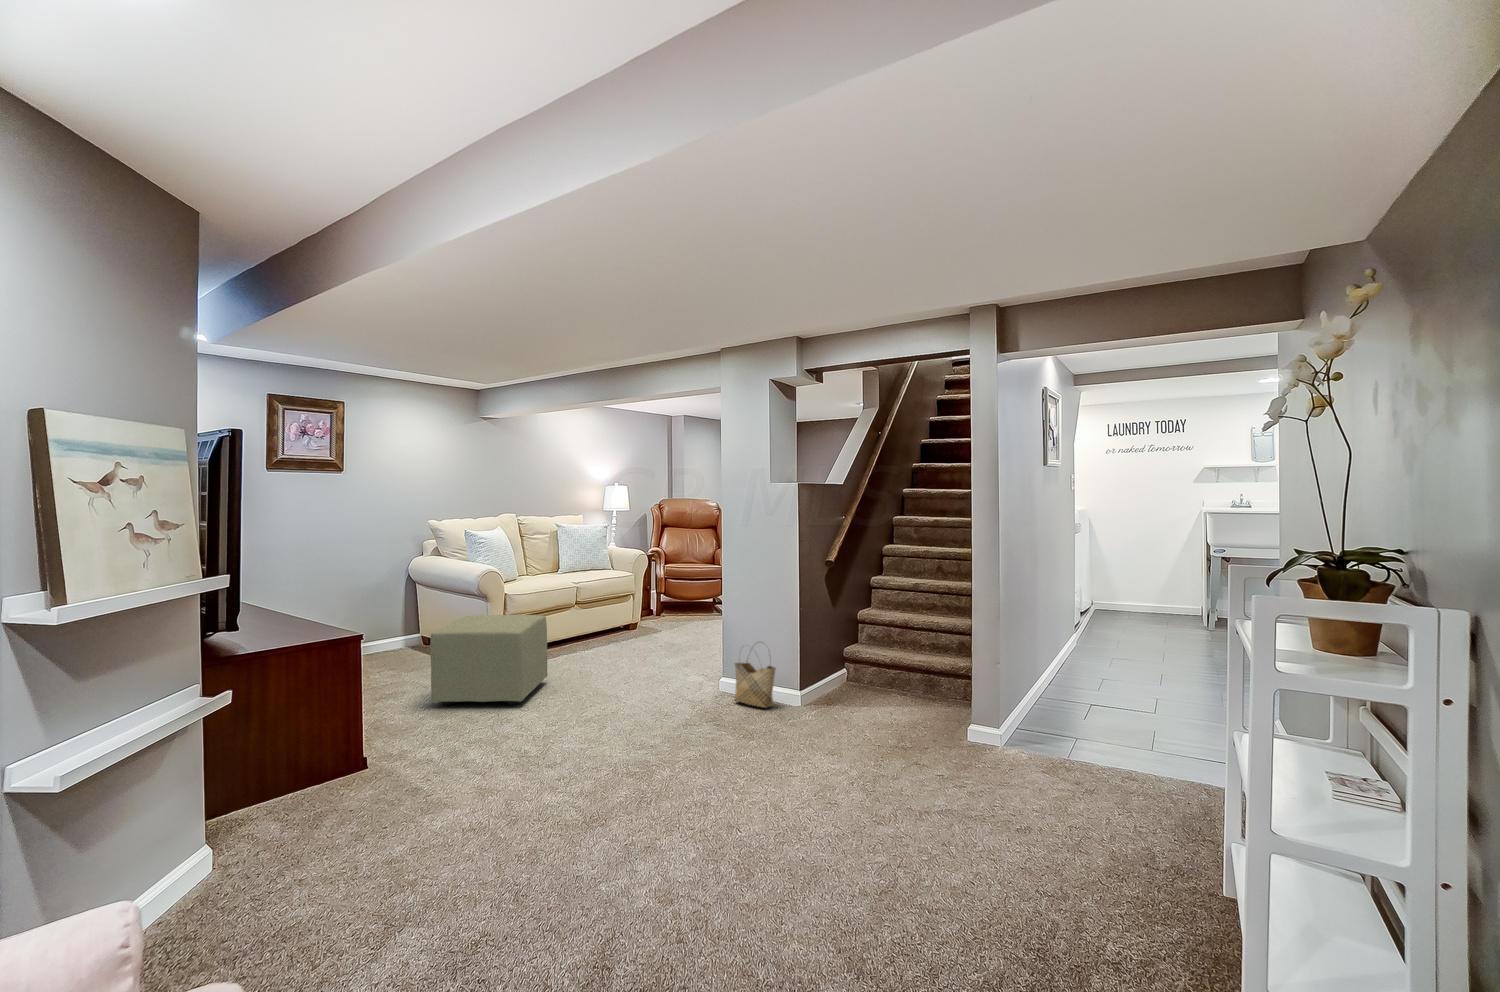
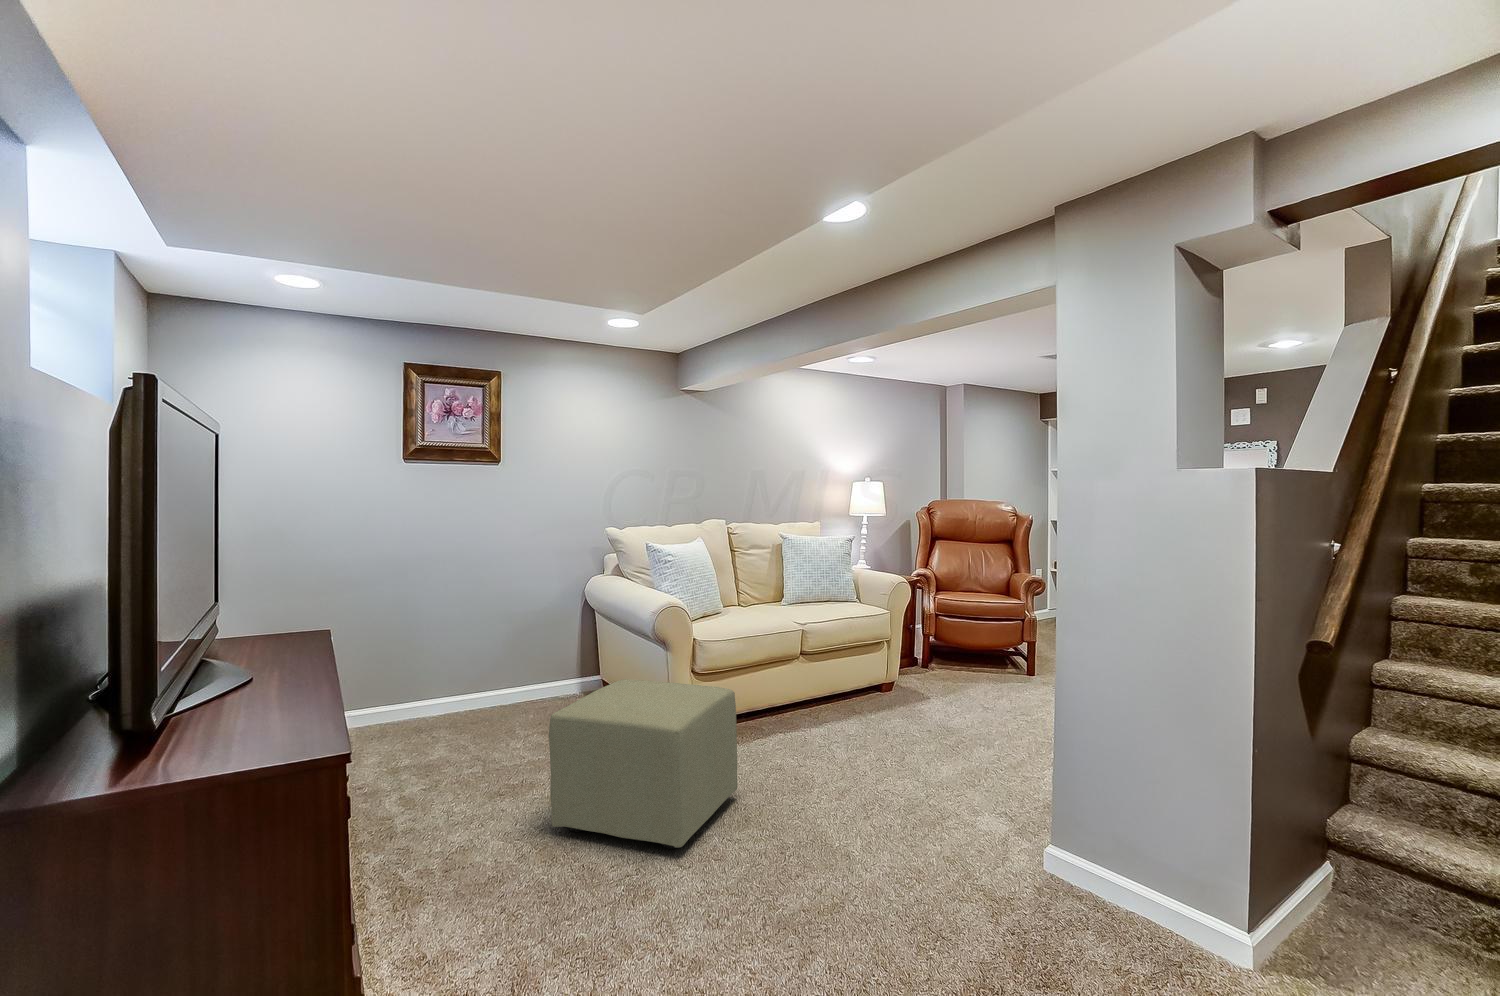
woven basket: present [734,653,776,708] -> none [1078,799,1180,956]

